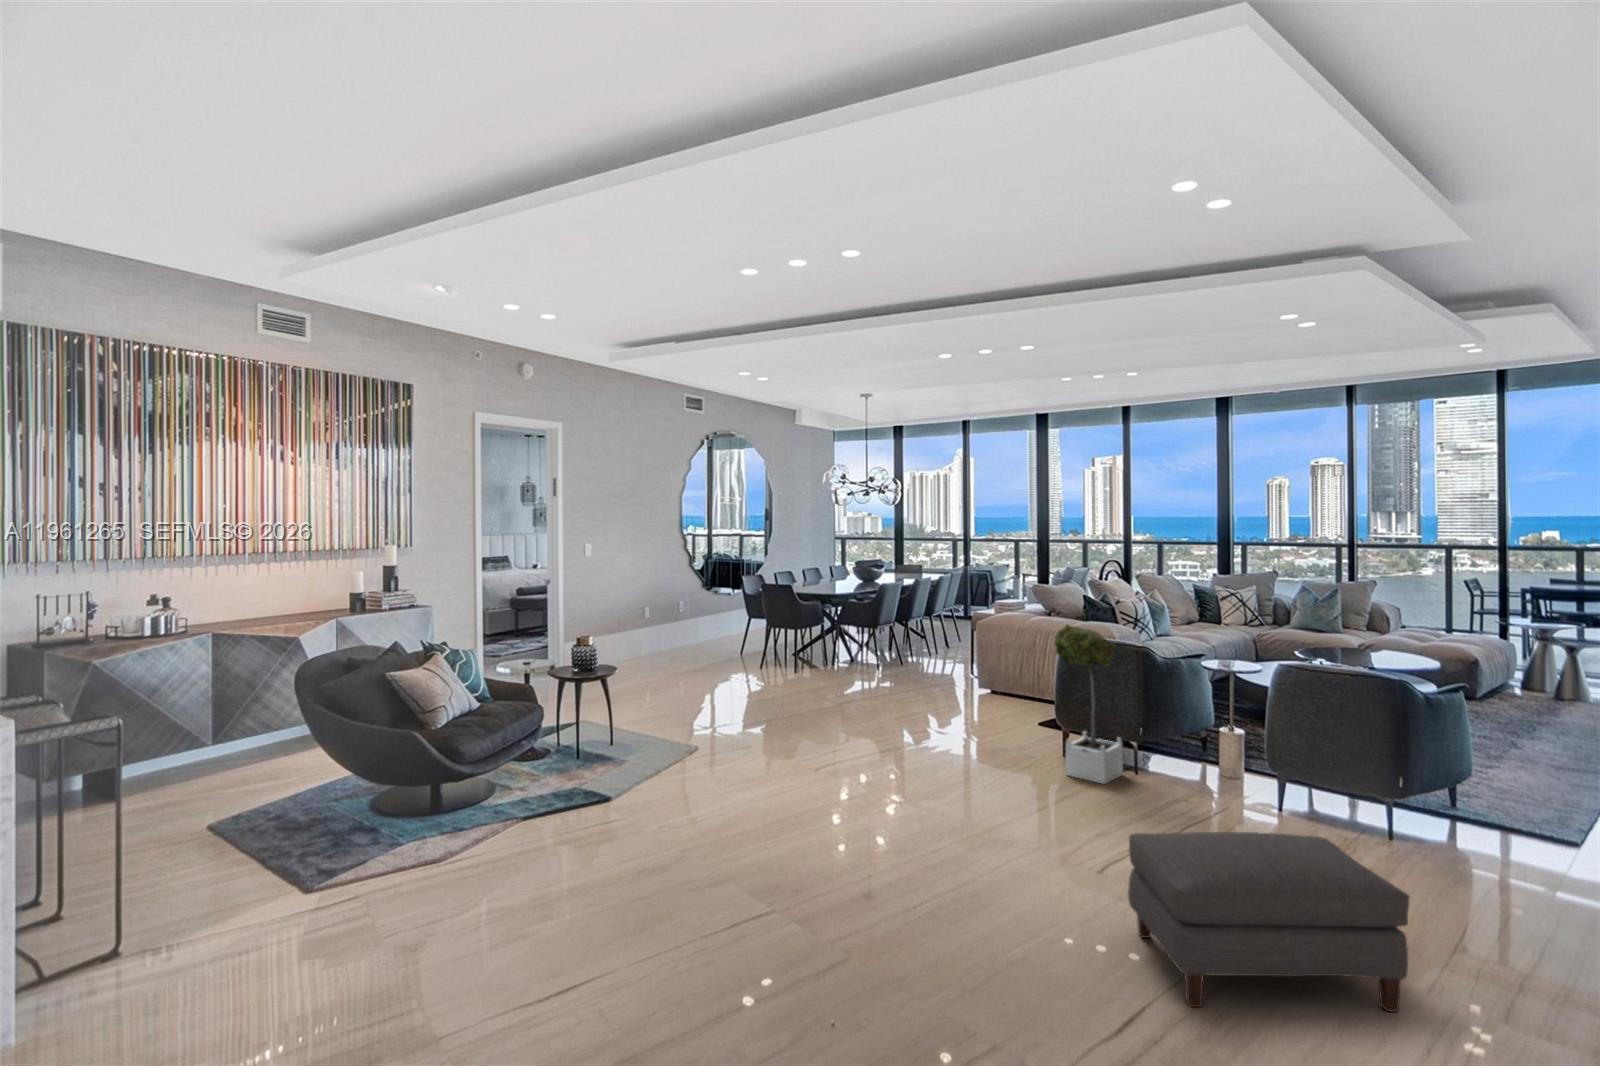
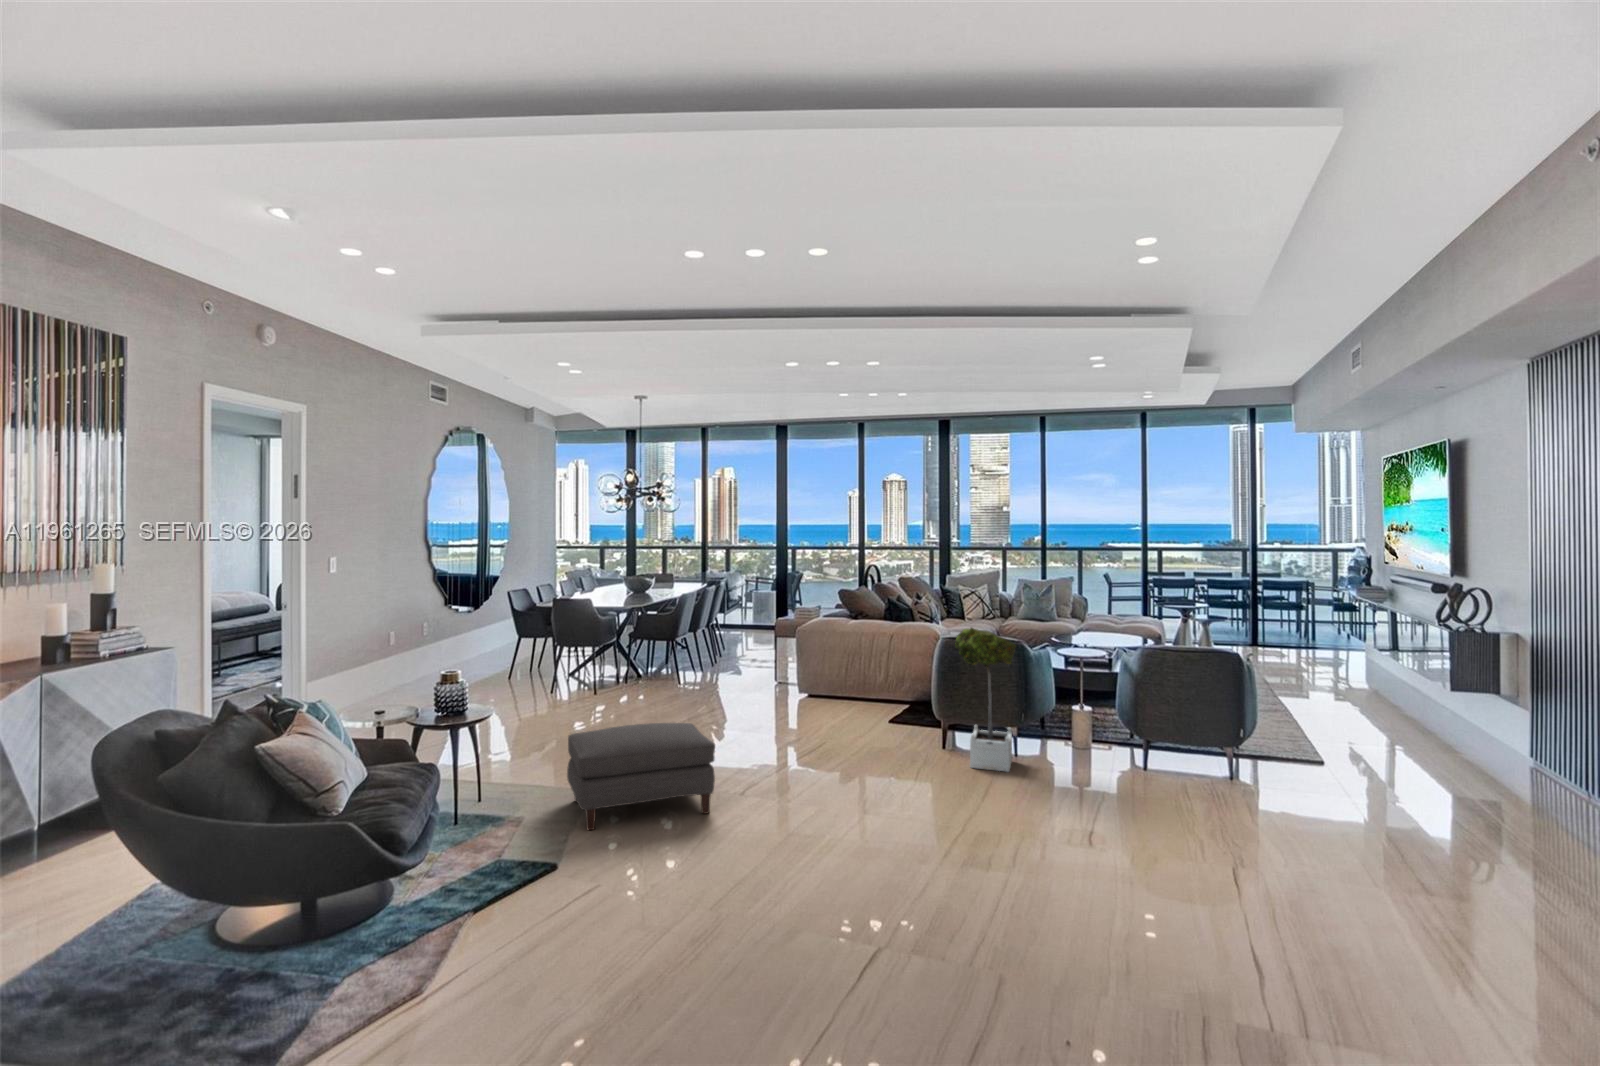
ottoman: present [1128,832,1409,1012] -> present [567,723,715,830]

